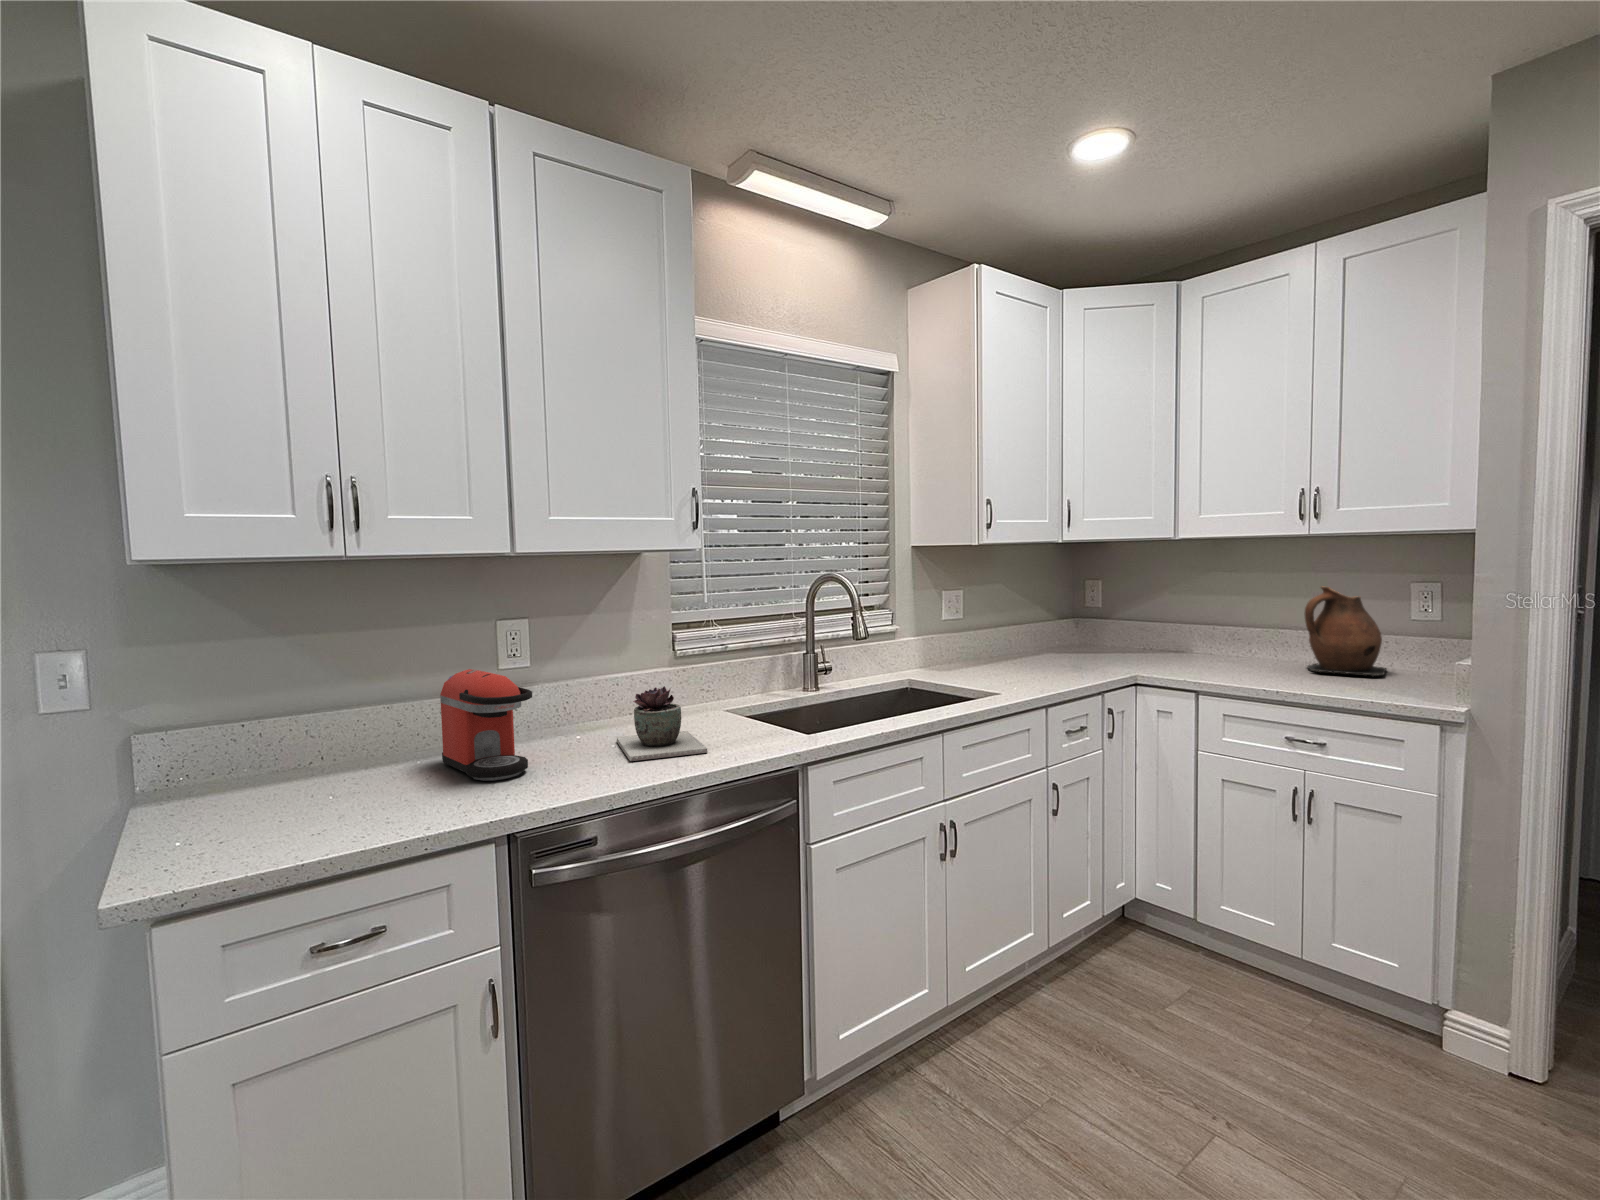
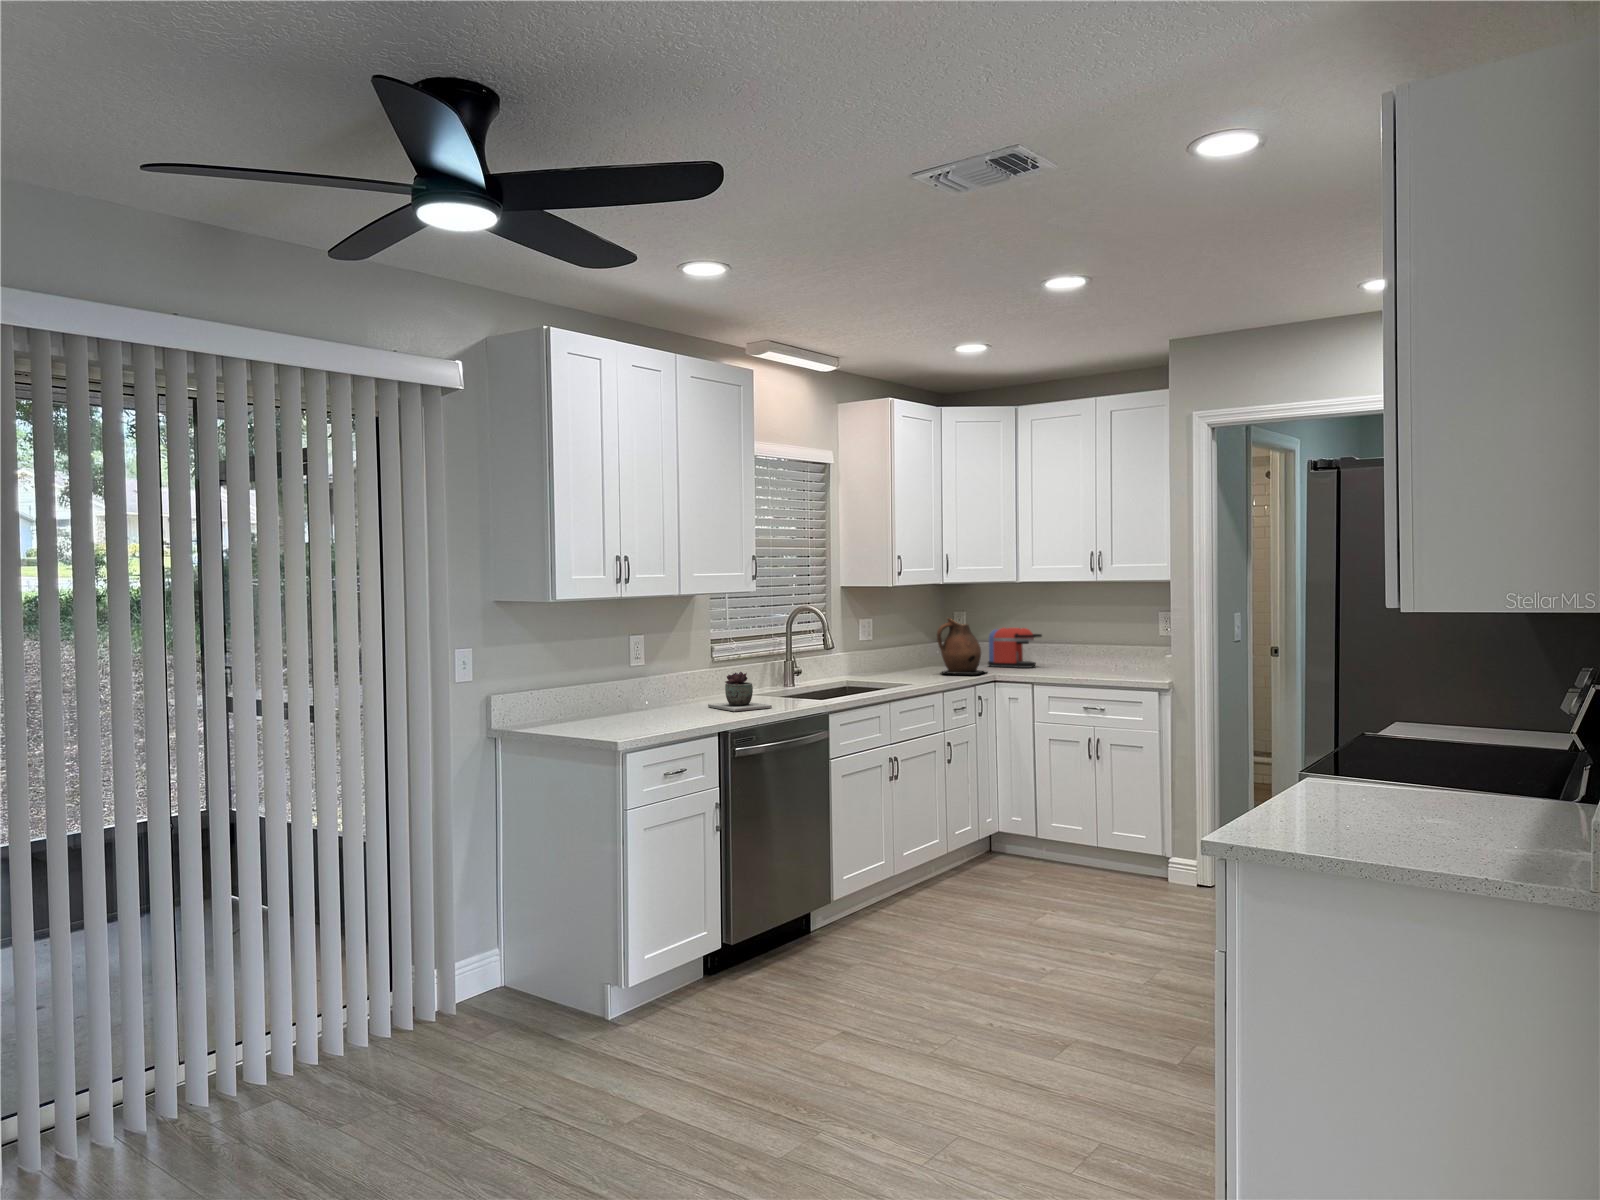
ceramic pitcher: present [1305,587,1387,676] -> present [937,618,984,674]
coffee maker: present [440,669,532,781] -> present [988,628,1042,668]

